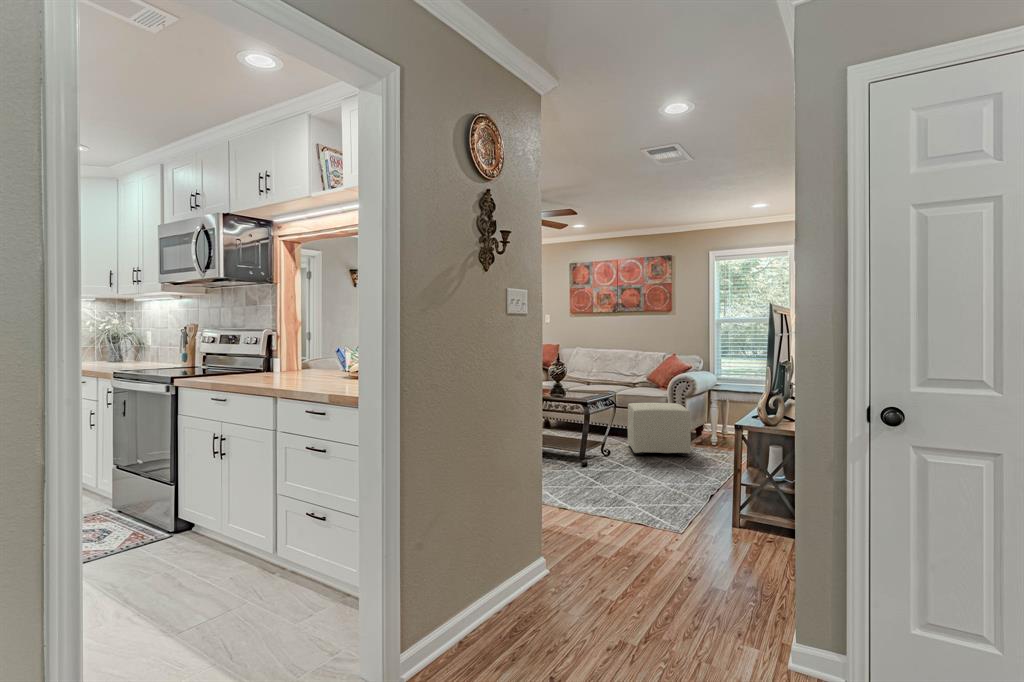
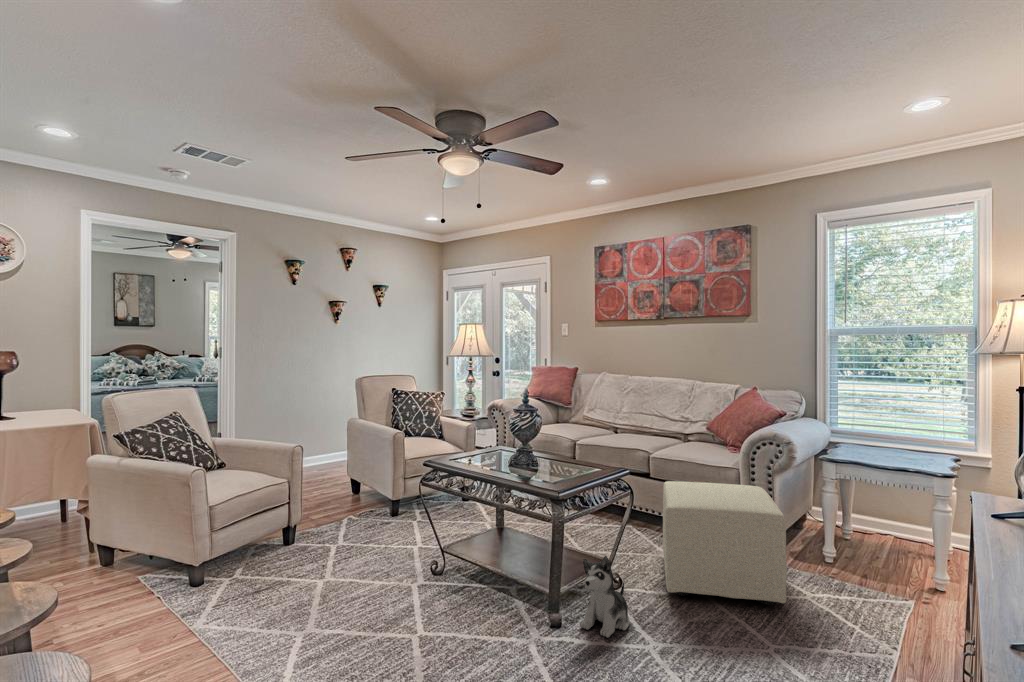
plush toy: none [596,430,619,467] -> present [581,556,630,638]

